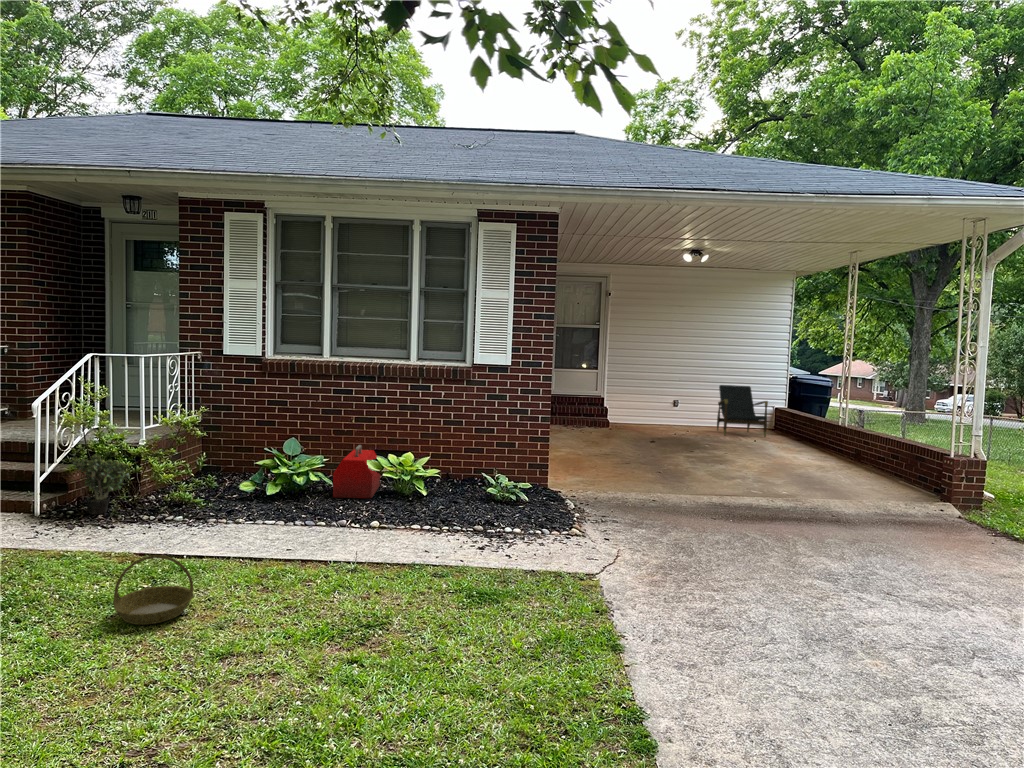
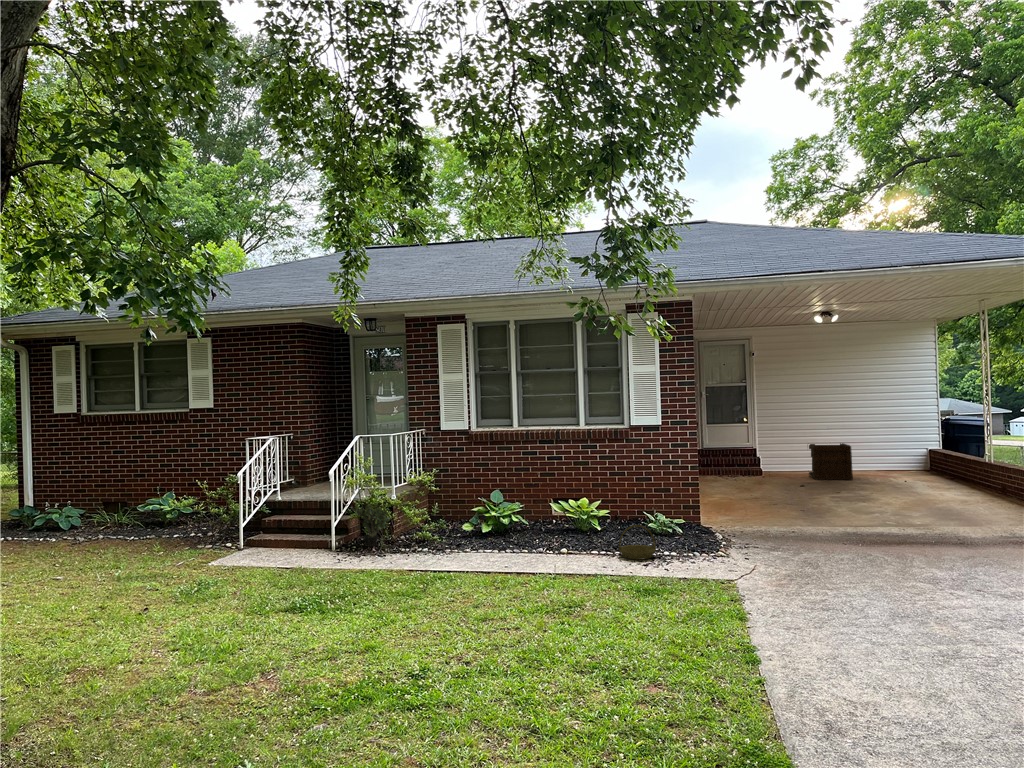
lounge chair: present [717,385,768,437] -> none [876,431,931,481]
wooden crate: none [651,393,696,433] -> present [809,443,853,480]
toolbox: present [333,445,381,498] -> none [527,494,562,535]
basket: present [113,555,193,625] -> present [619,525,656,560]

